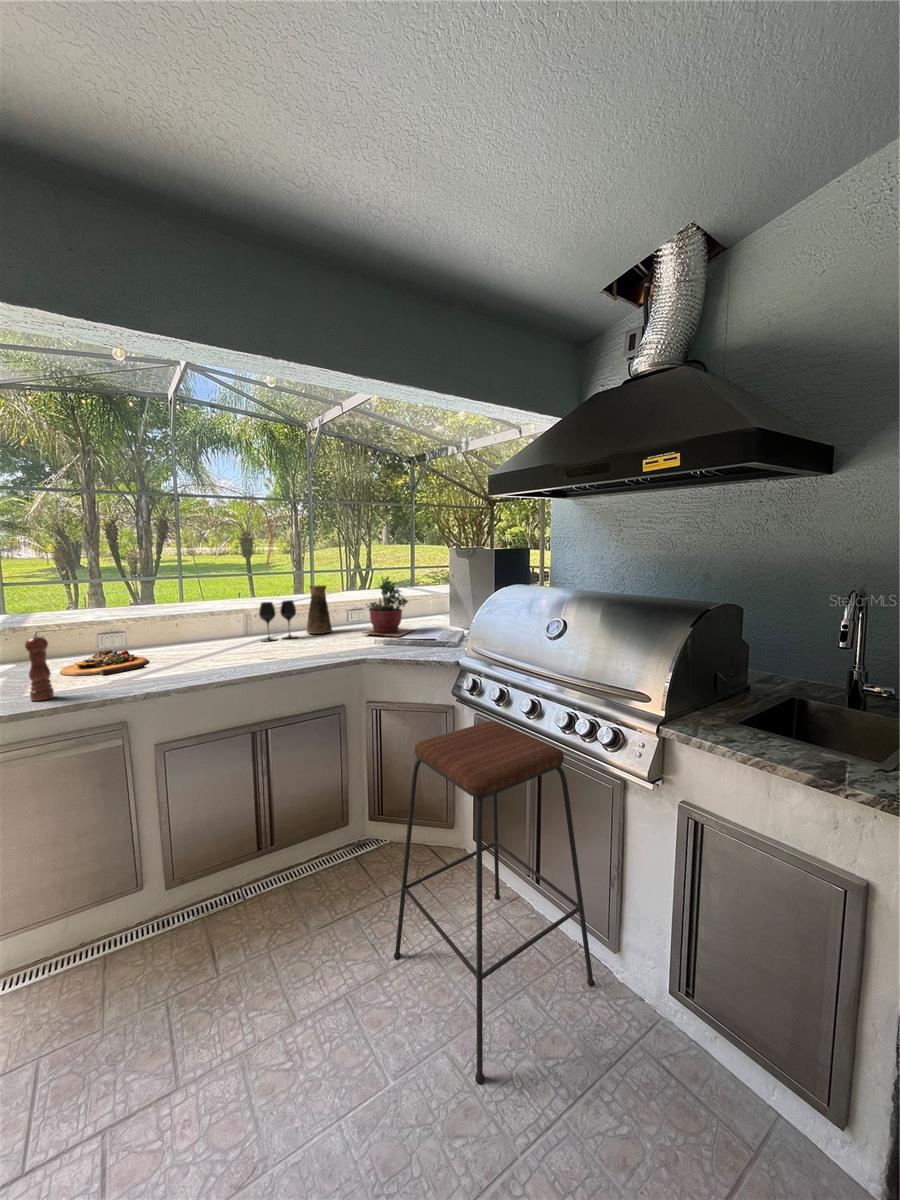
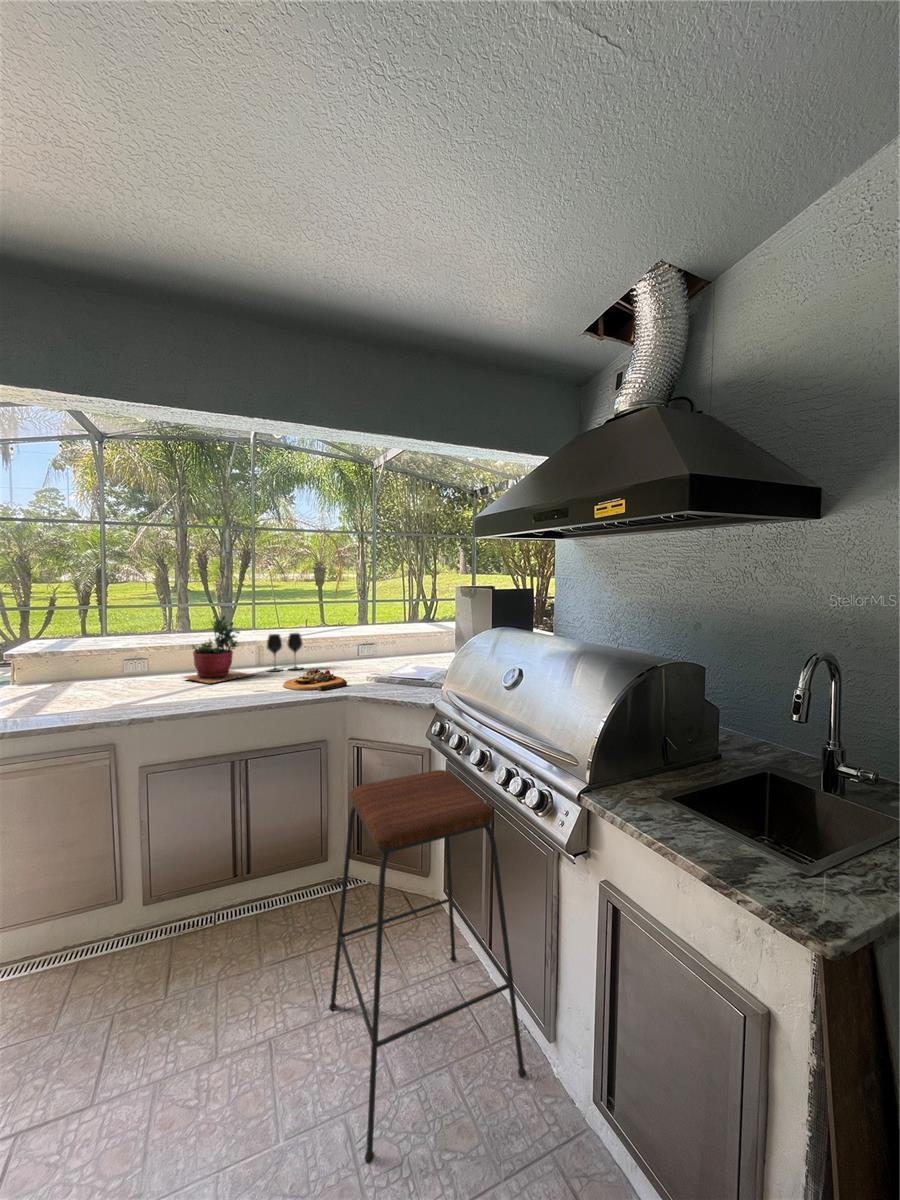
succulent plant: present [364,576,414,636] -> present [183,615,252,683]
pitcher: present [307,585,332,634] -> none [313,619,339,666]
pepper mill: present [25,633,54,701] -> none [33,659,55,720]
cutting board: present [59,650,148,676] -> present [283,669,347,691]

